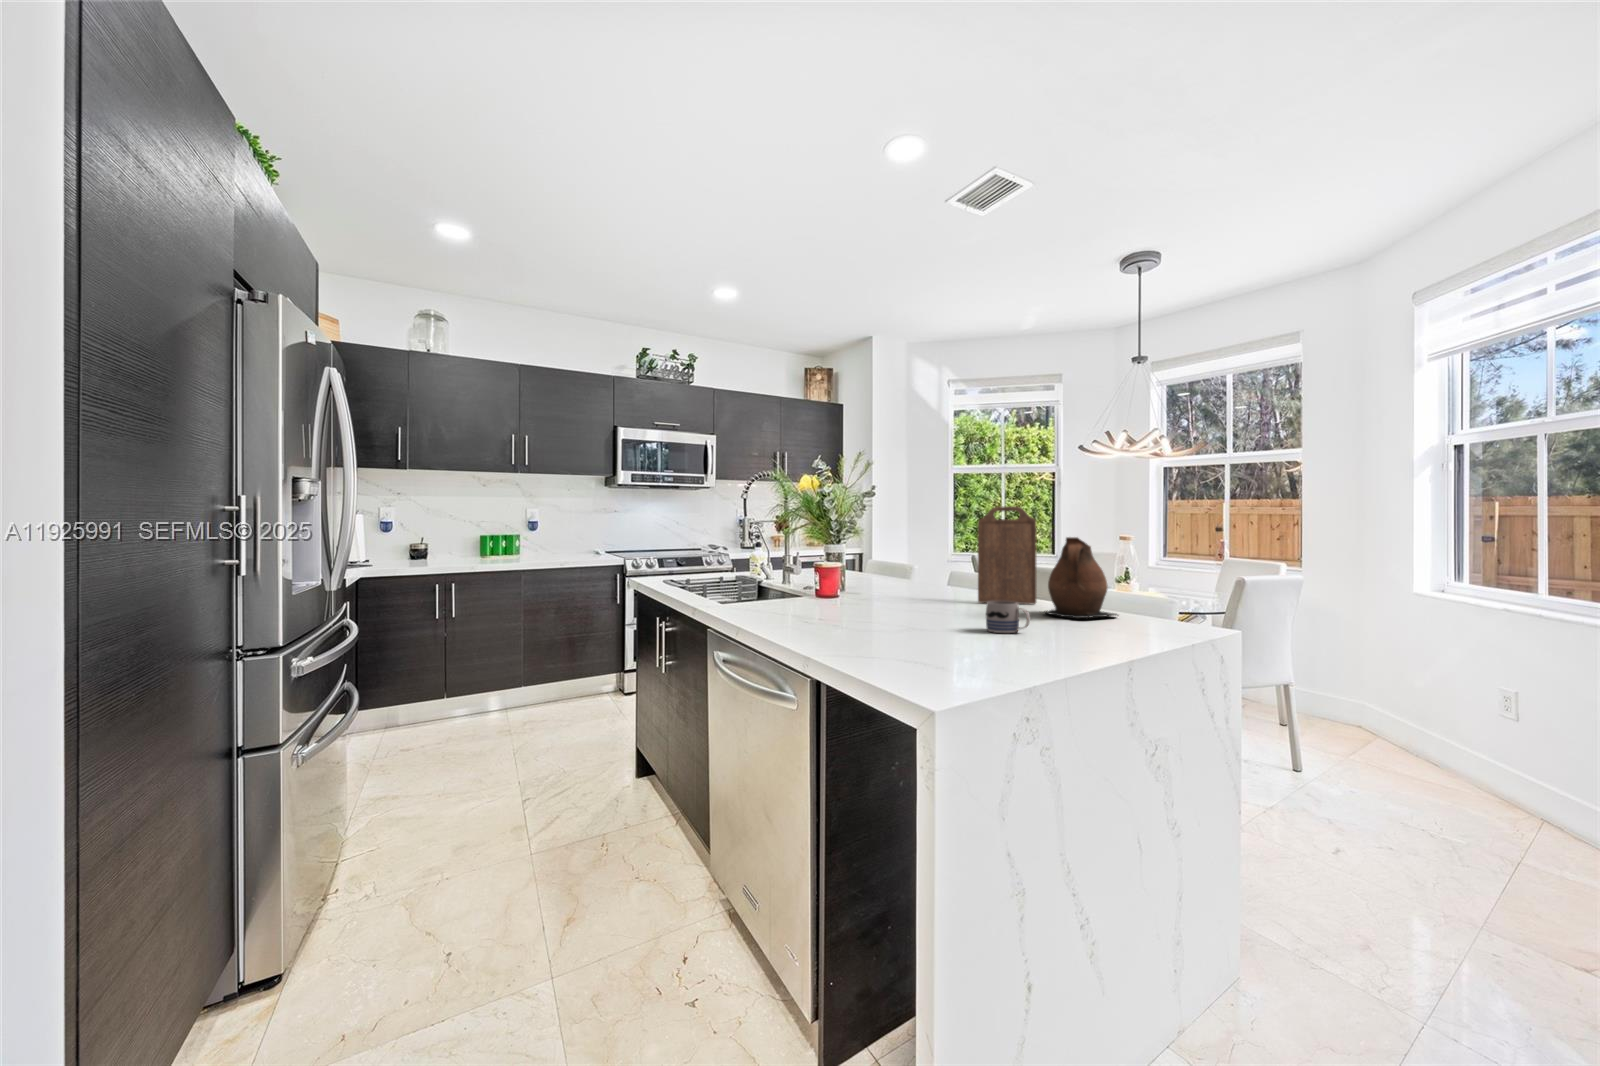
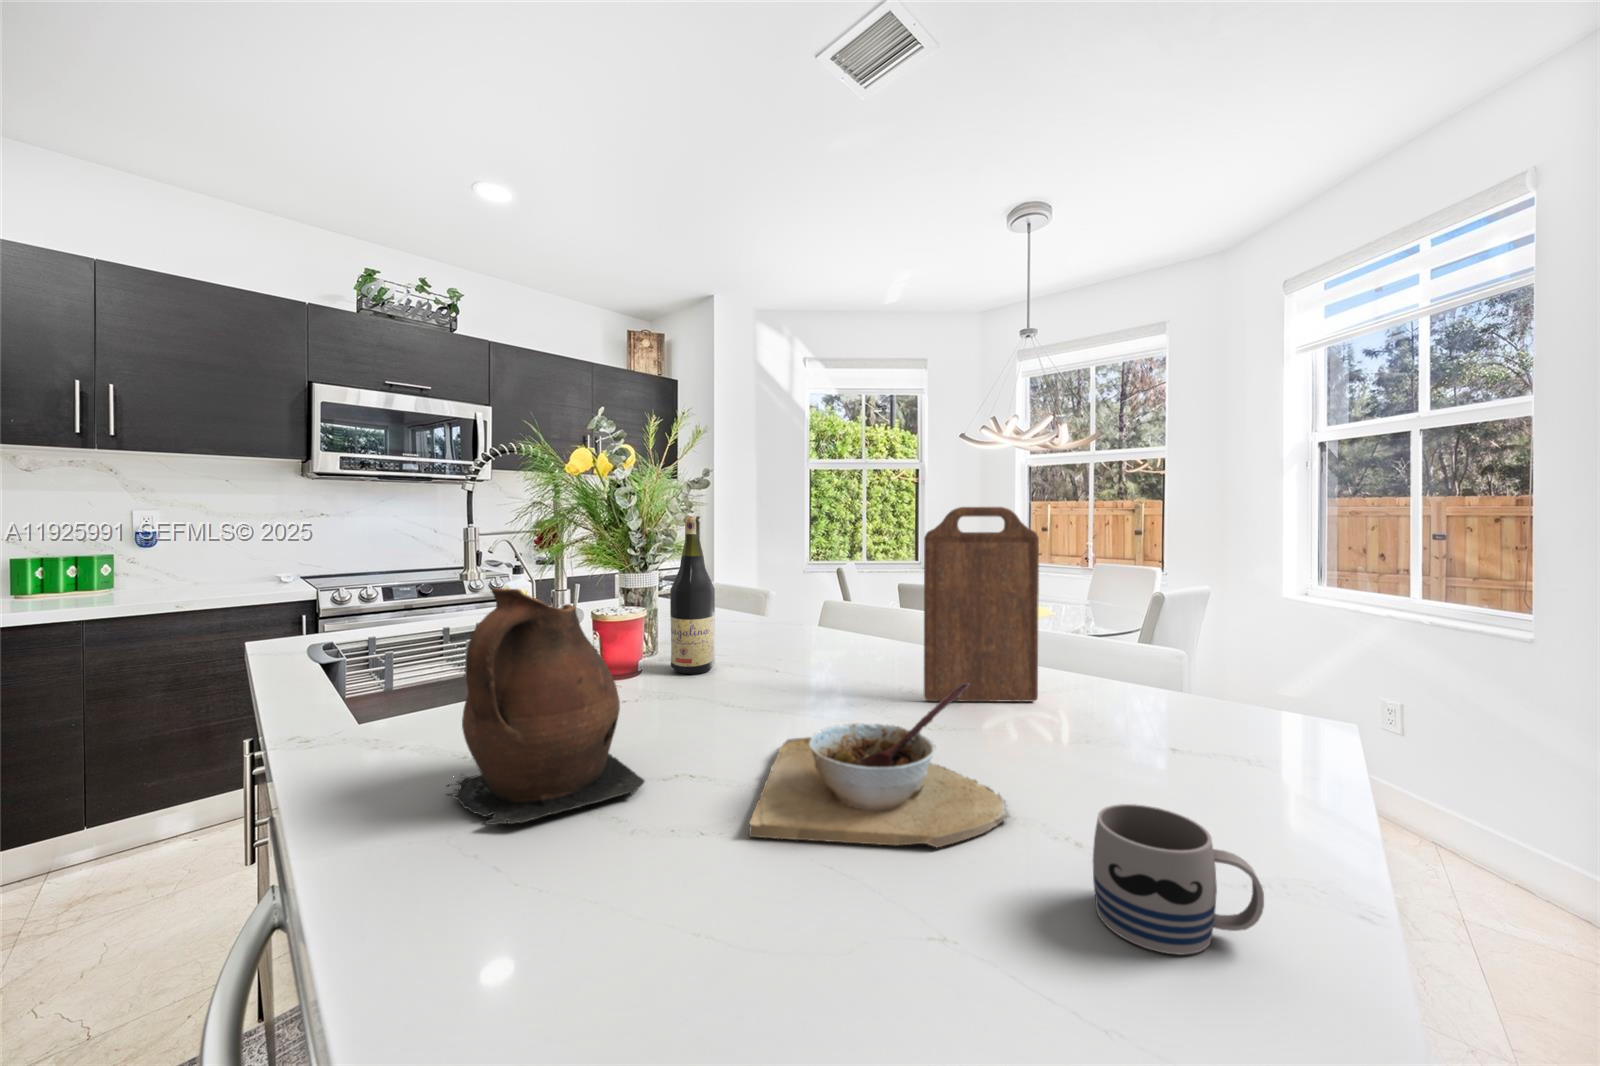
wine bottle: none [852,513,875,594] -> present [670,516,715,674]
ceramic pitcher: present [1044,537,1118,618] -> present [448,588,645,825]
bowl: none [885,578,981,622] -> present [749,683,1010,847]

